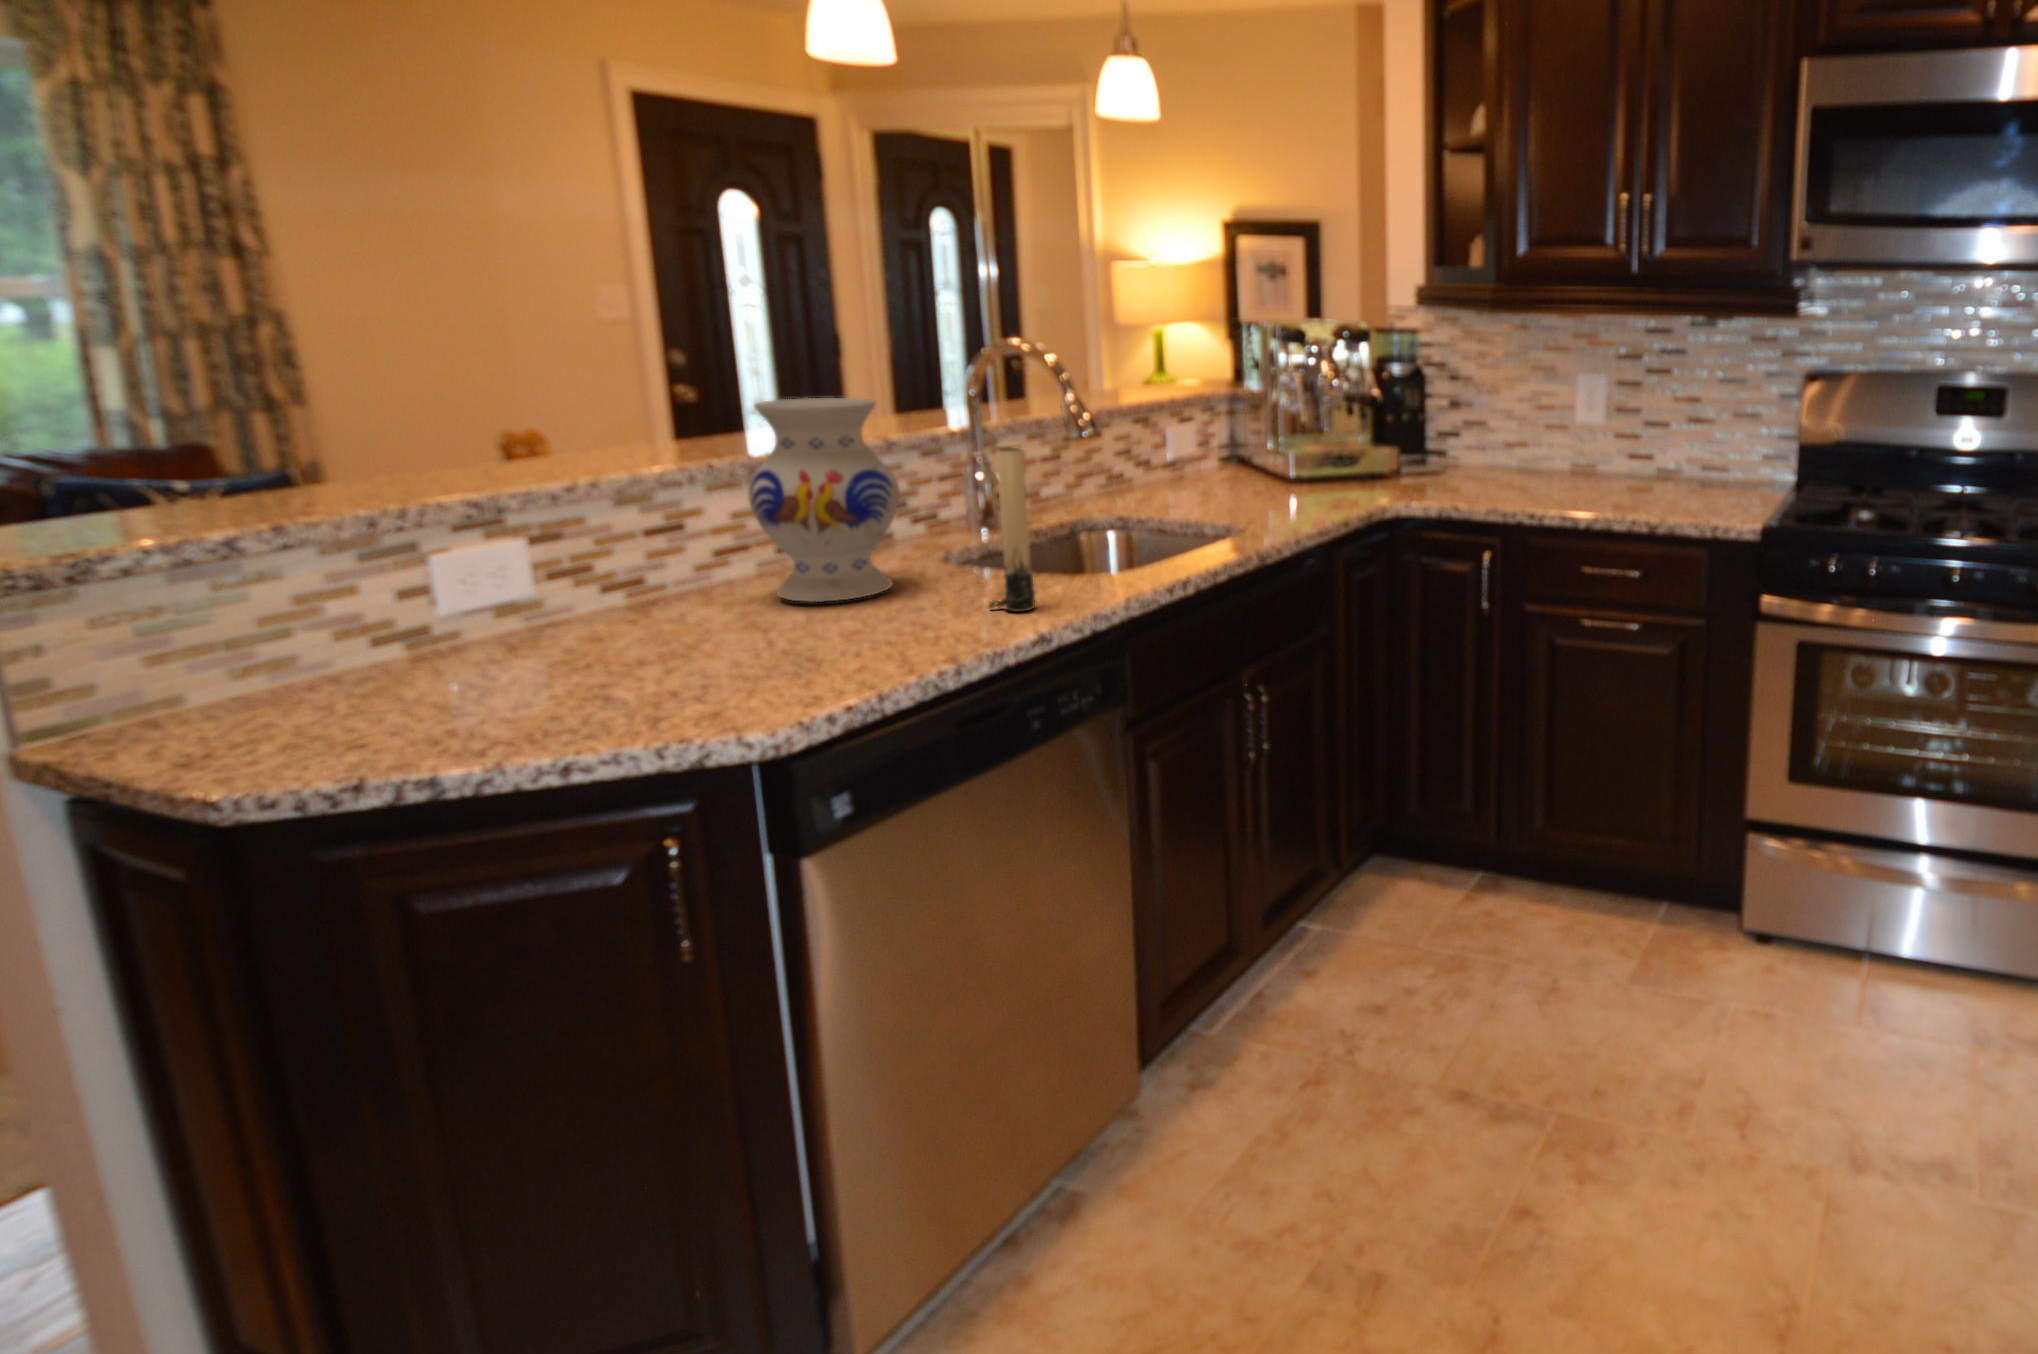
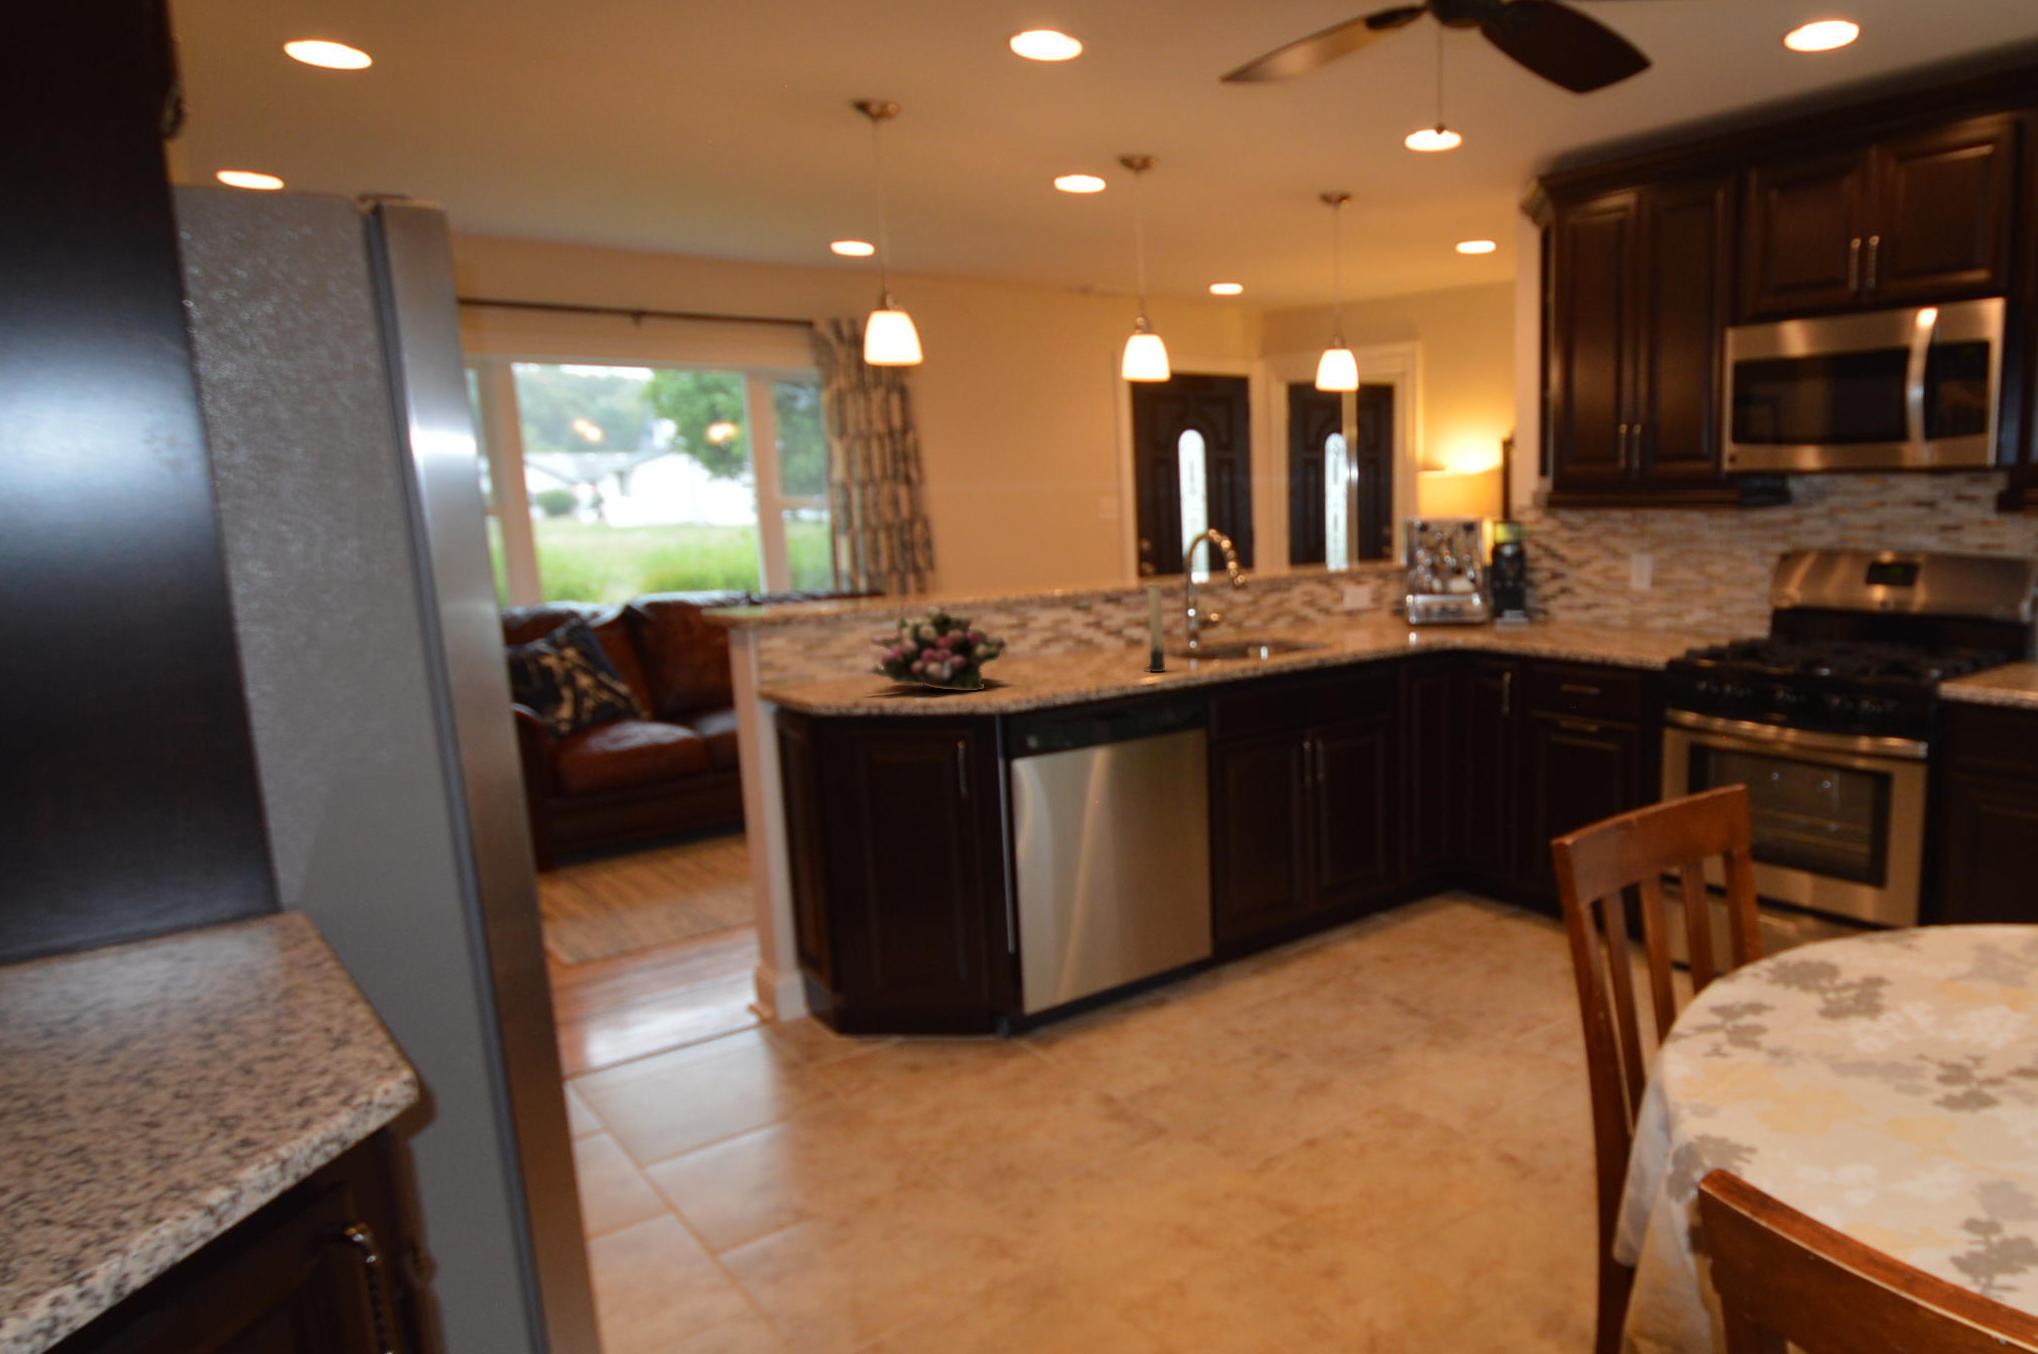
vase: present [748,398,900,602] -> none [1051,561,1122,664]
flower arrangement: none [316,514,709,715] -> present [865,606,1006,691]

